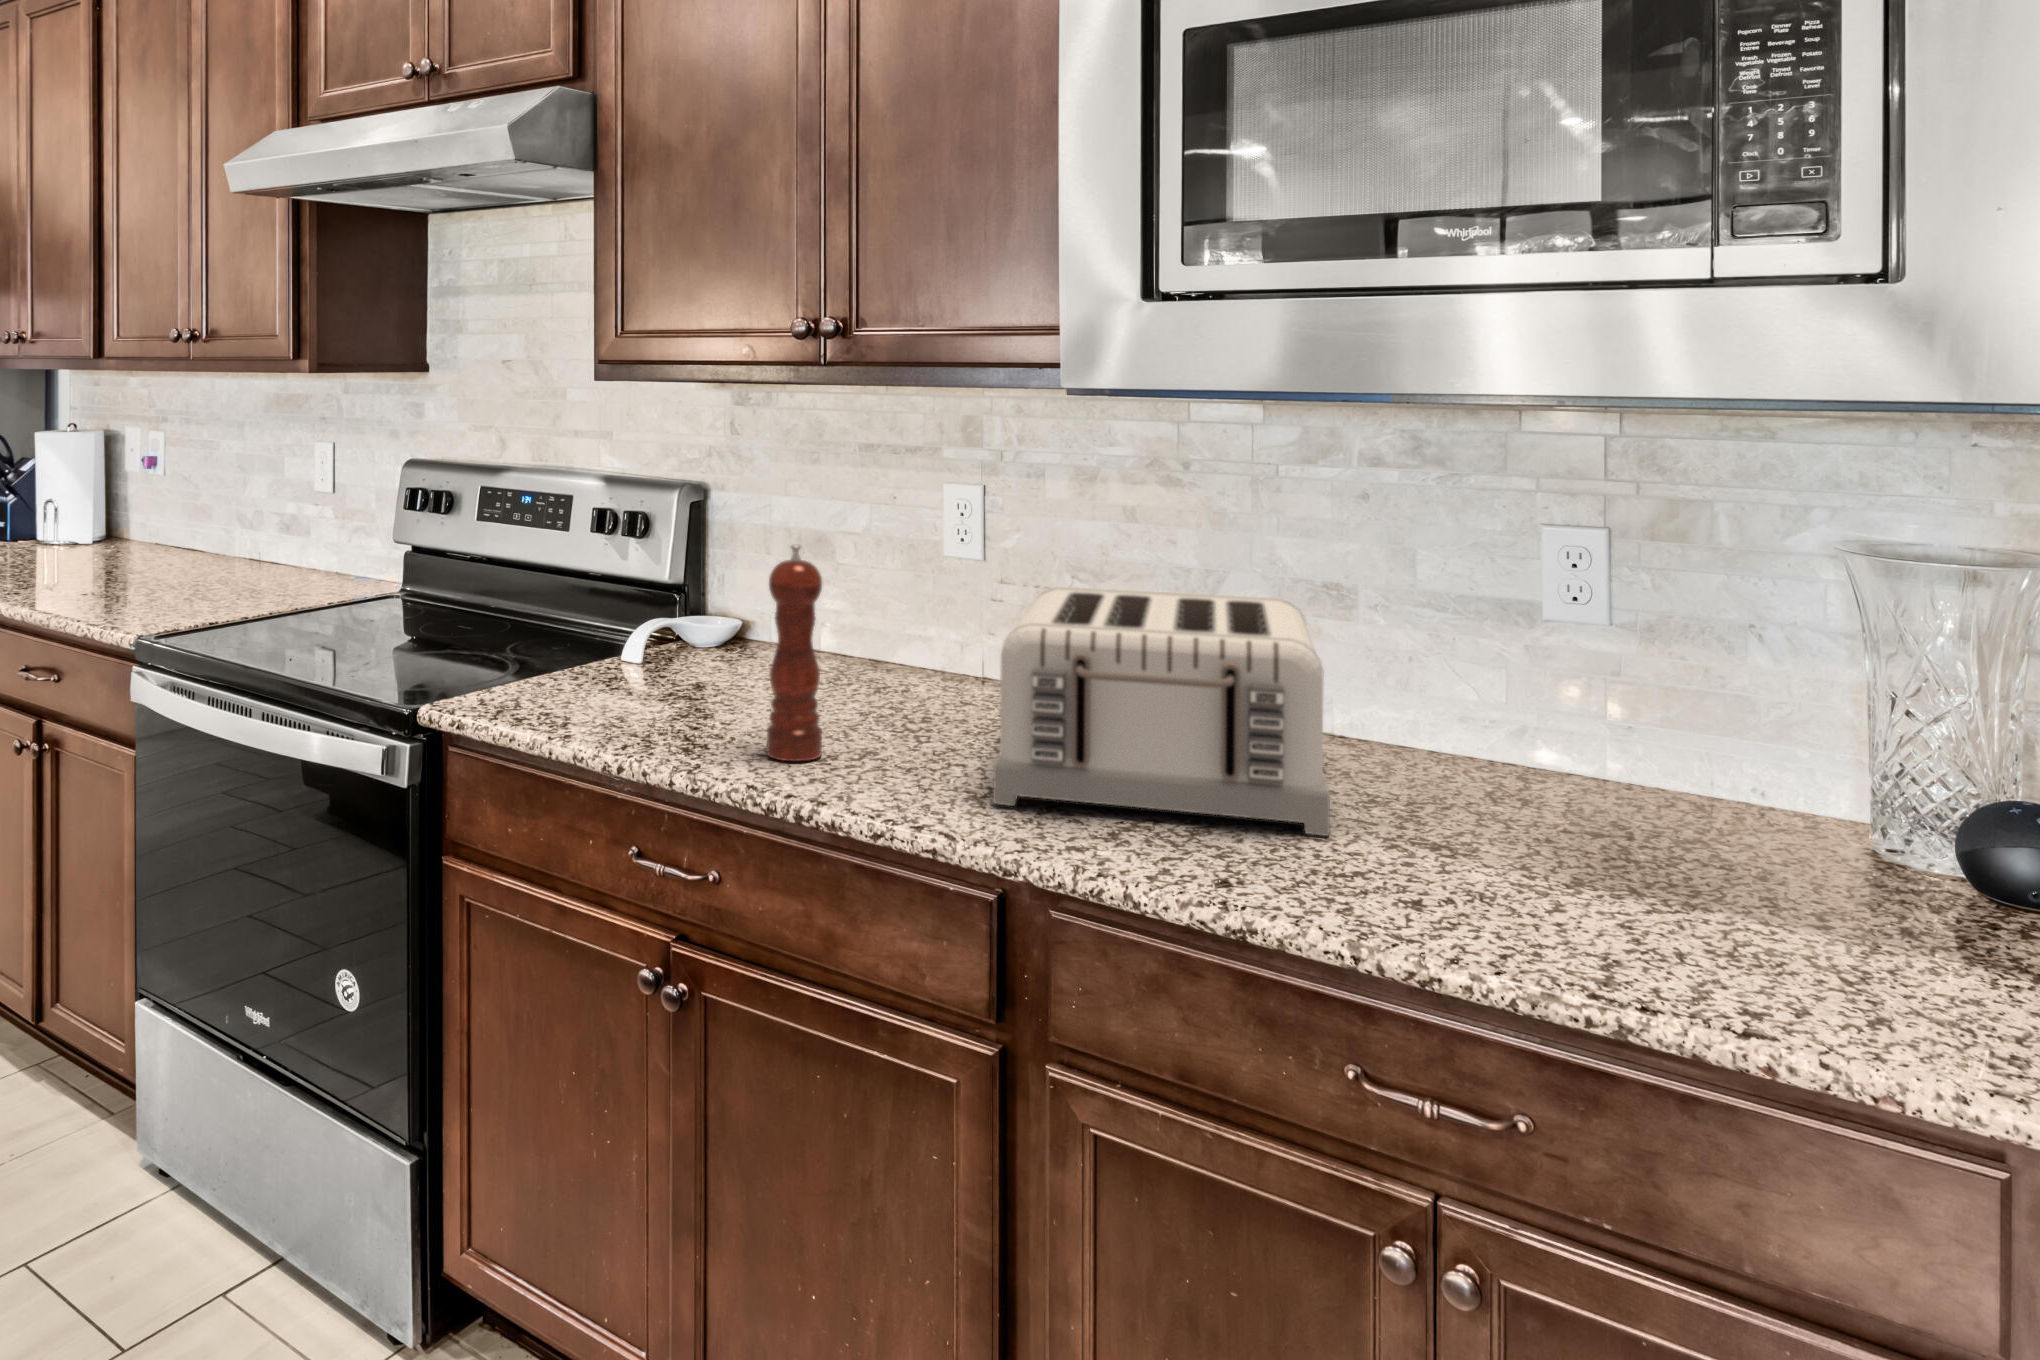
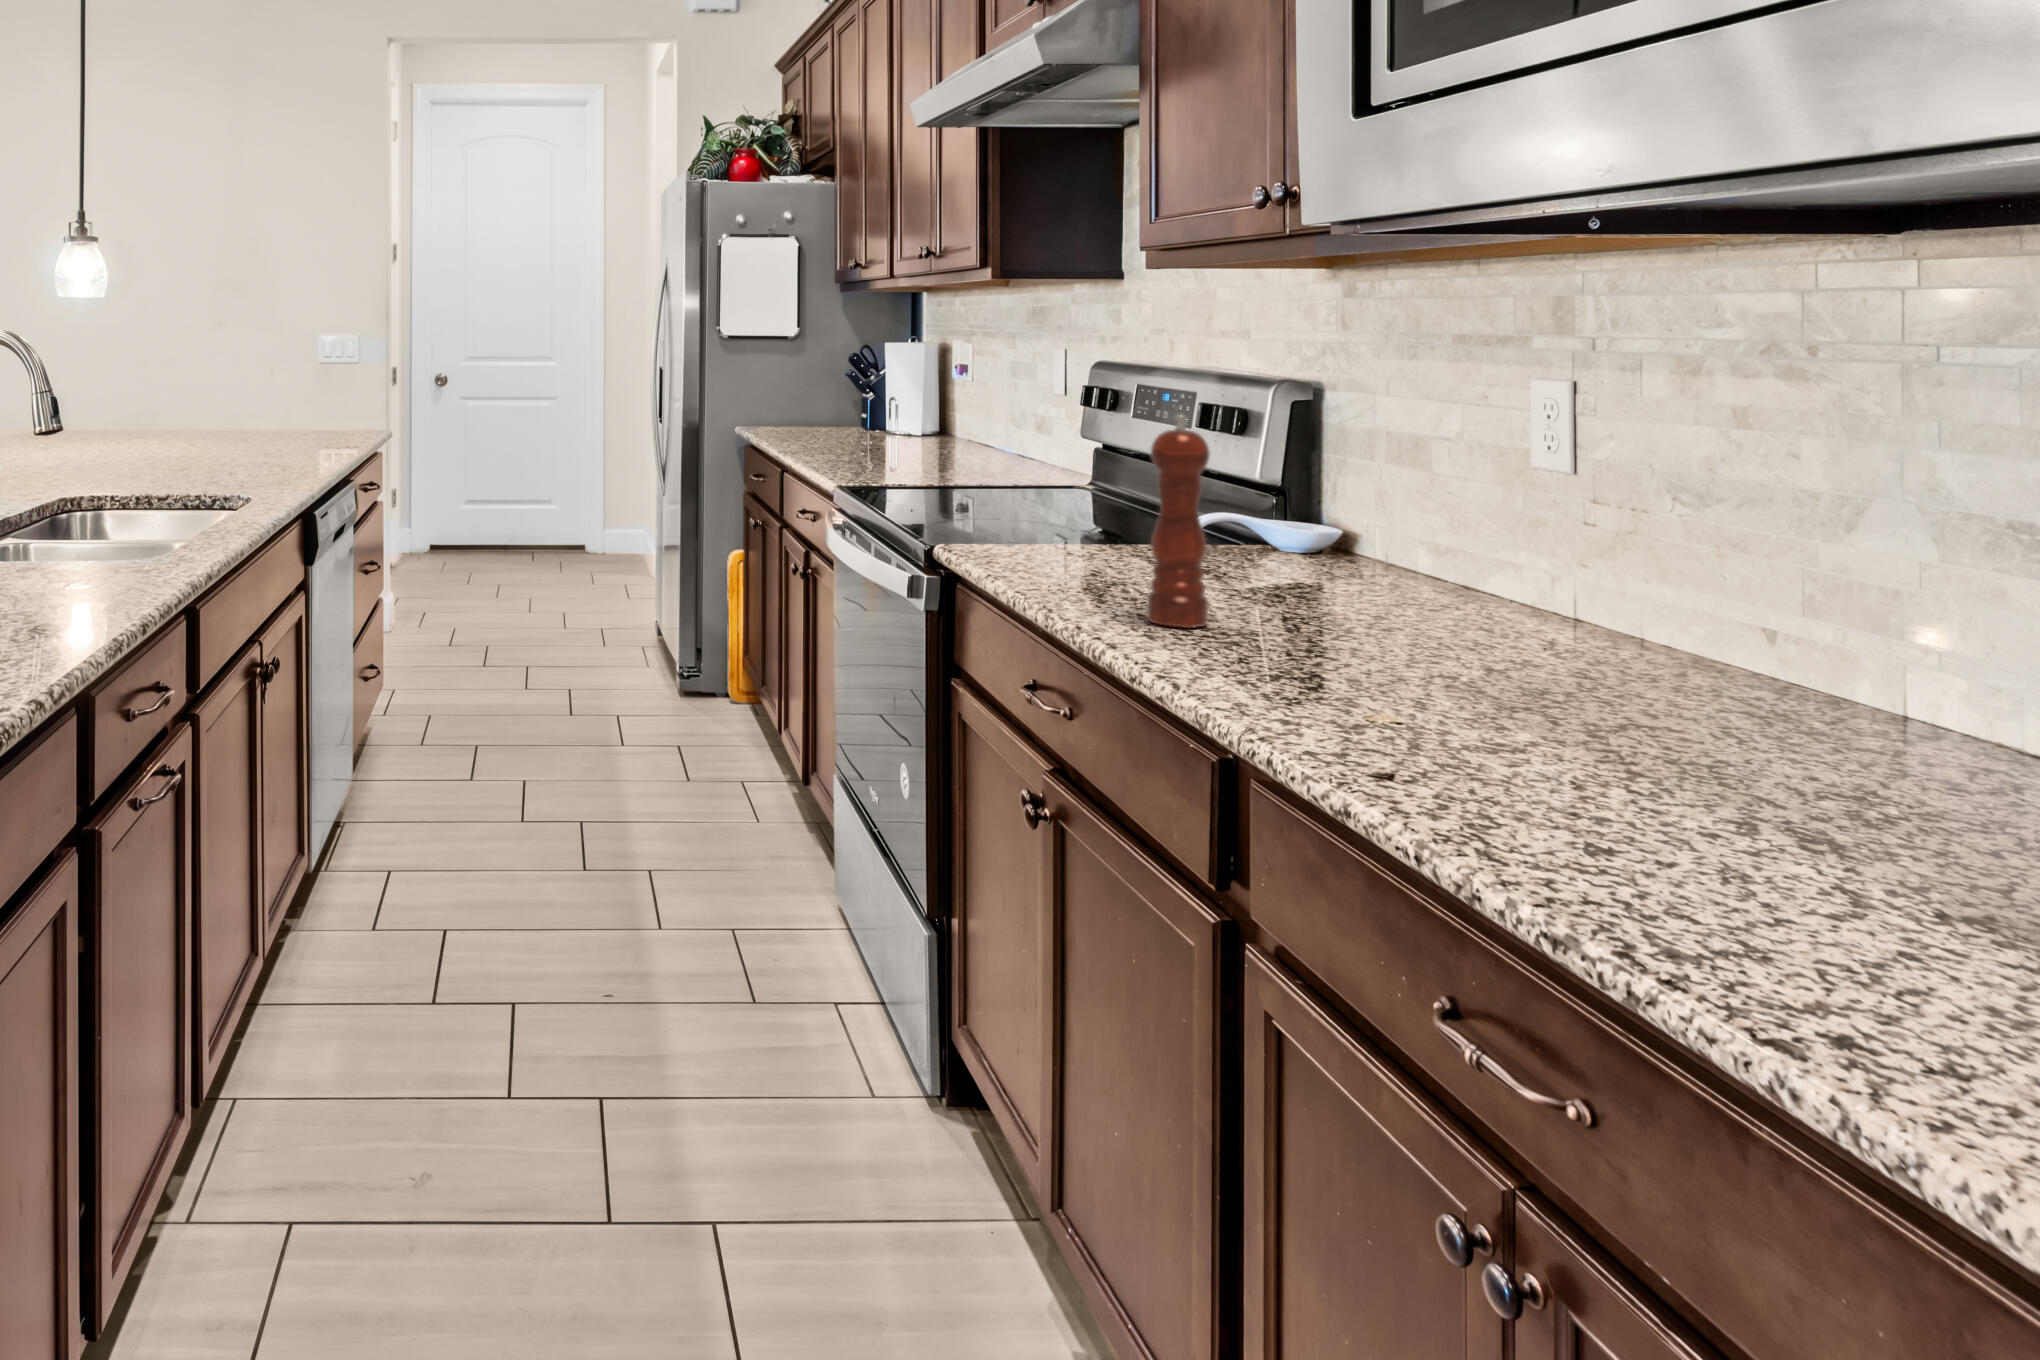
toaster: present [993,587,1330,836] -> none [1286,487,1899,787]

